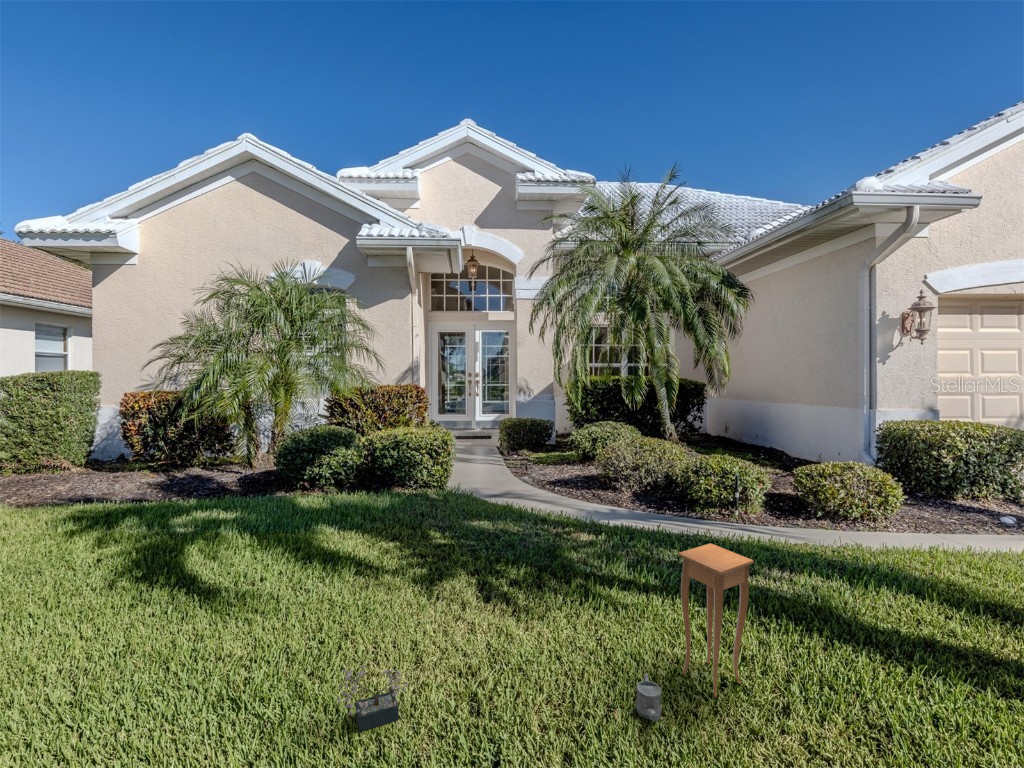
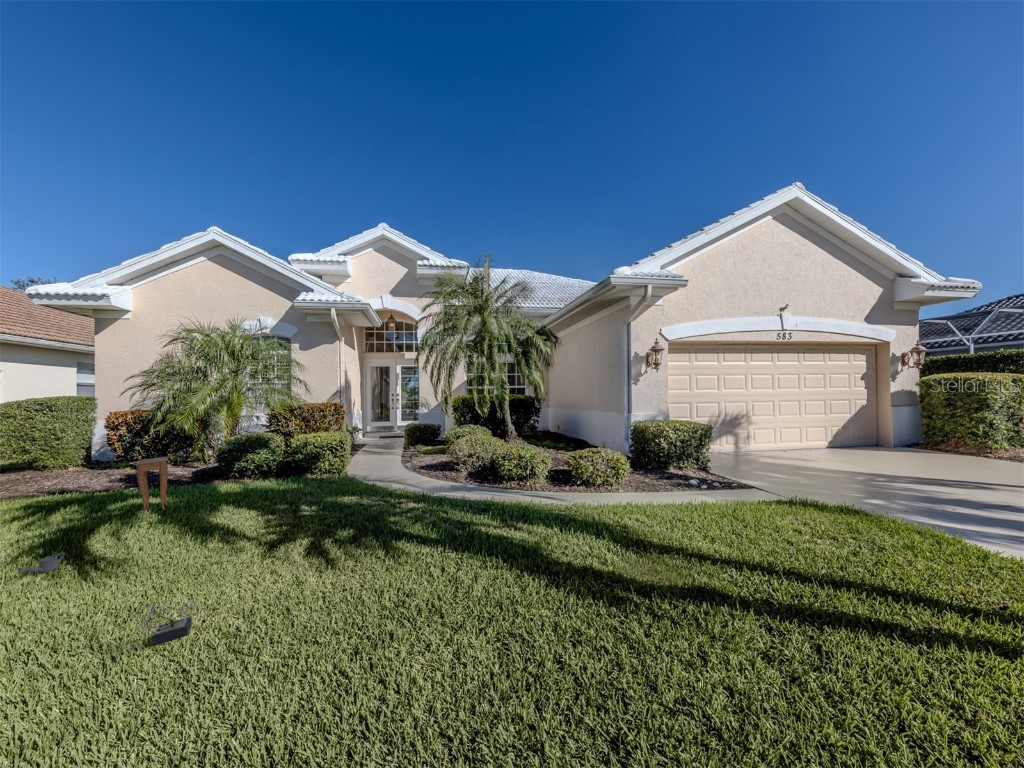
side table: present [678,543,754,697] -> present [136,457,168,514]
watering can: present [636,673,662,721] -> present [18,552,64,573]

